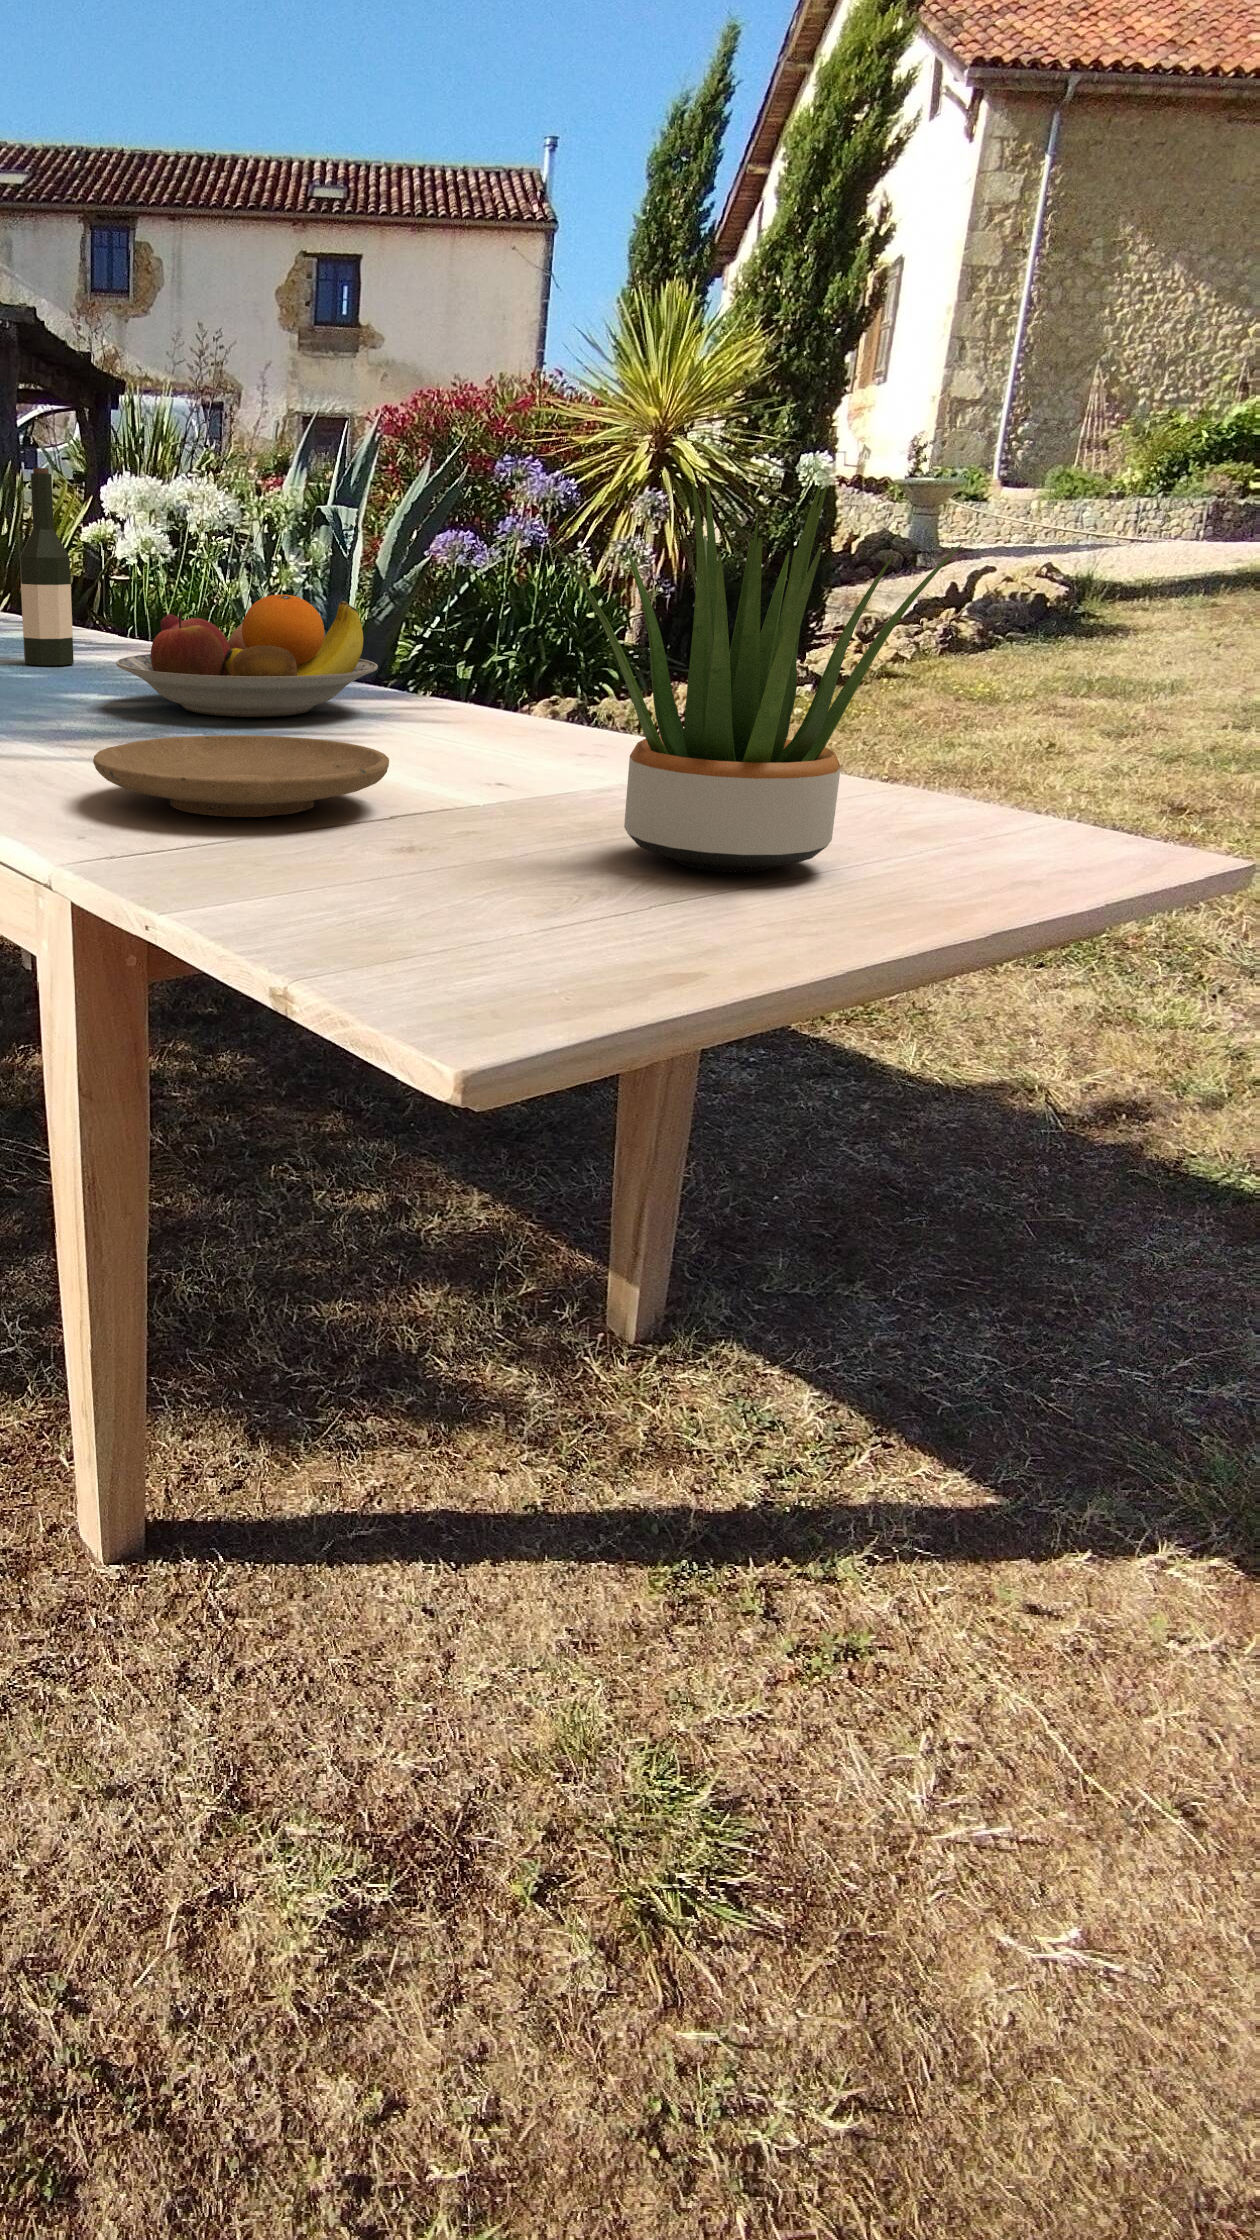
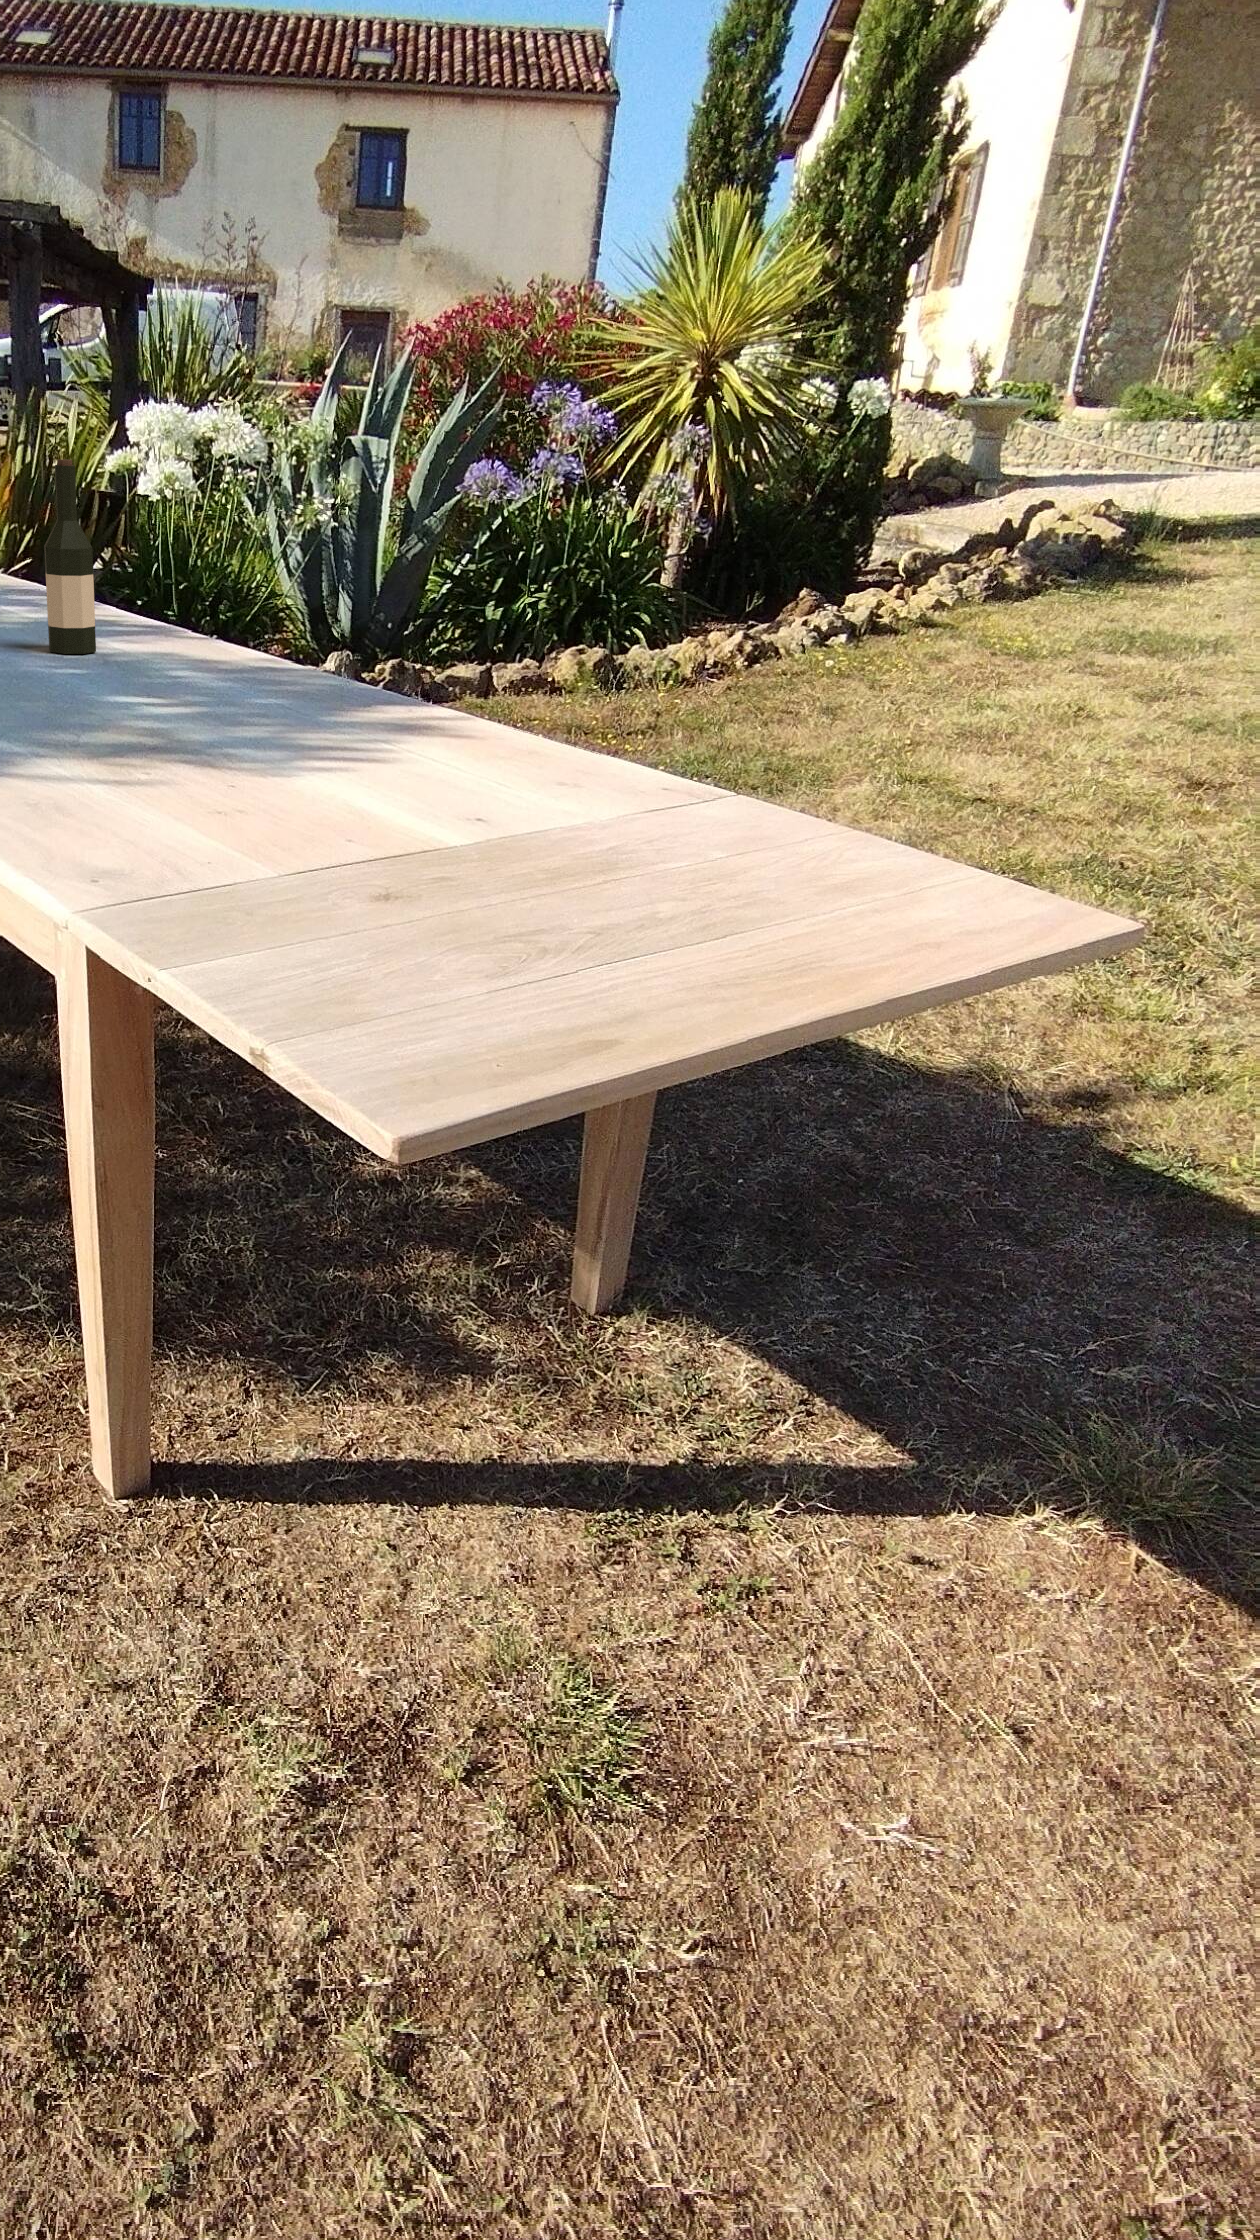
potted plant: present [549,483,961,873] -> none [511,574,882,926]
fruit bowl: present [116,595,378,717] -> none [134,607,381,726]
plate: present [93,735,389,817] -> none [108,768,374,856]

